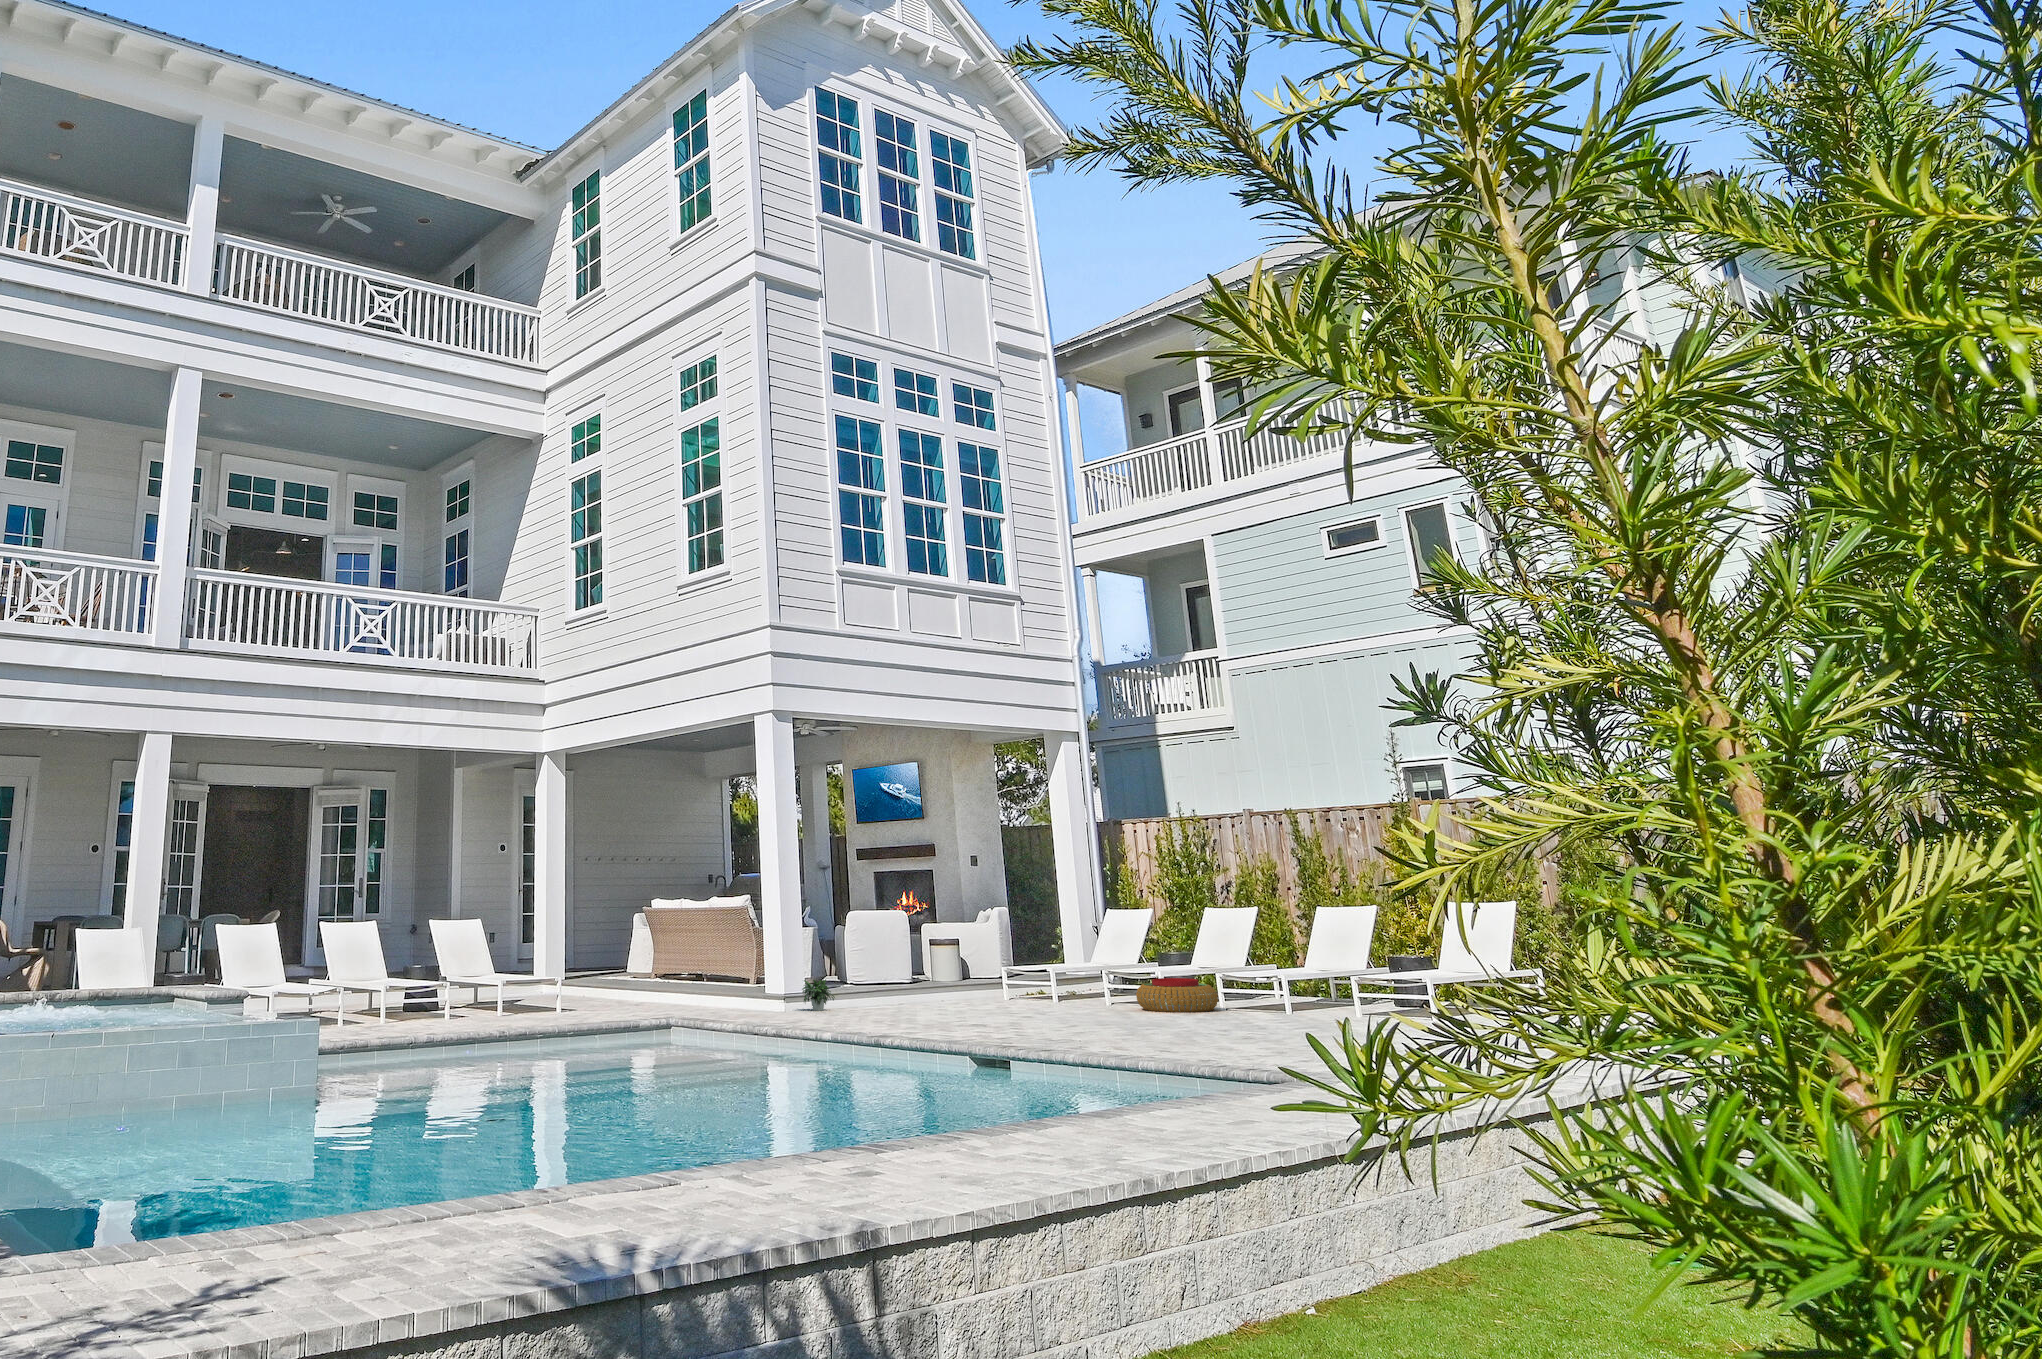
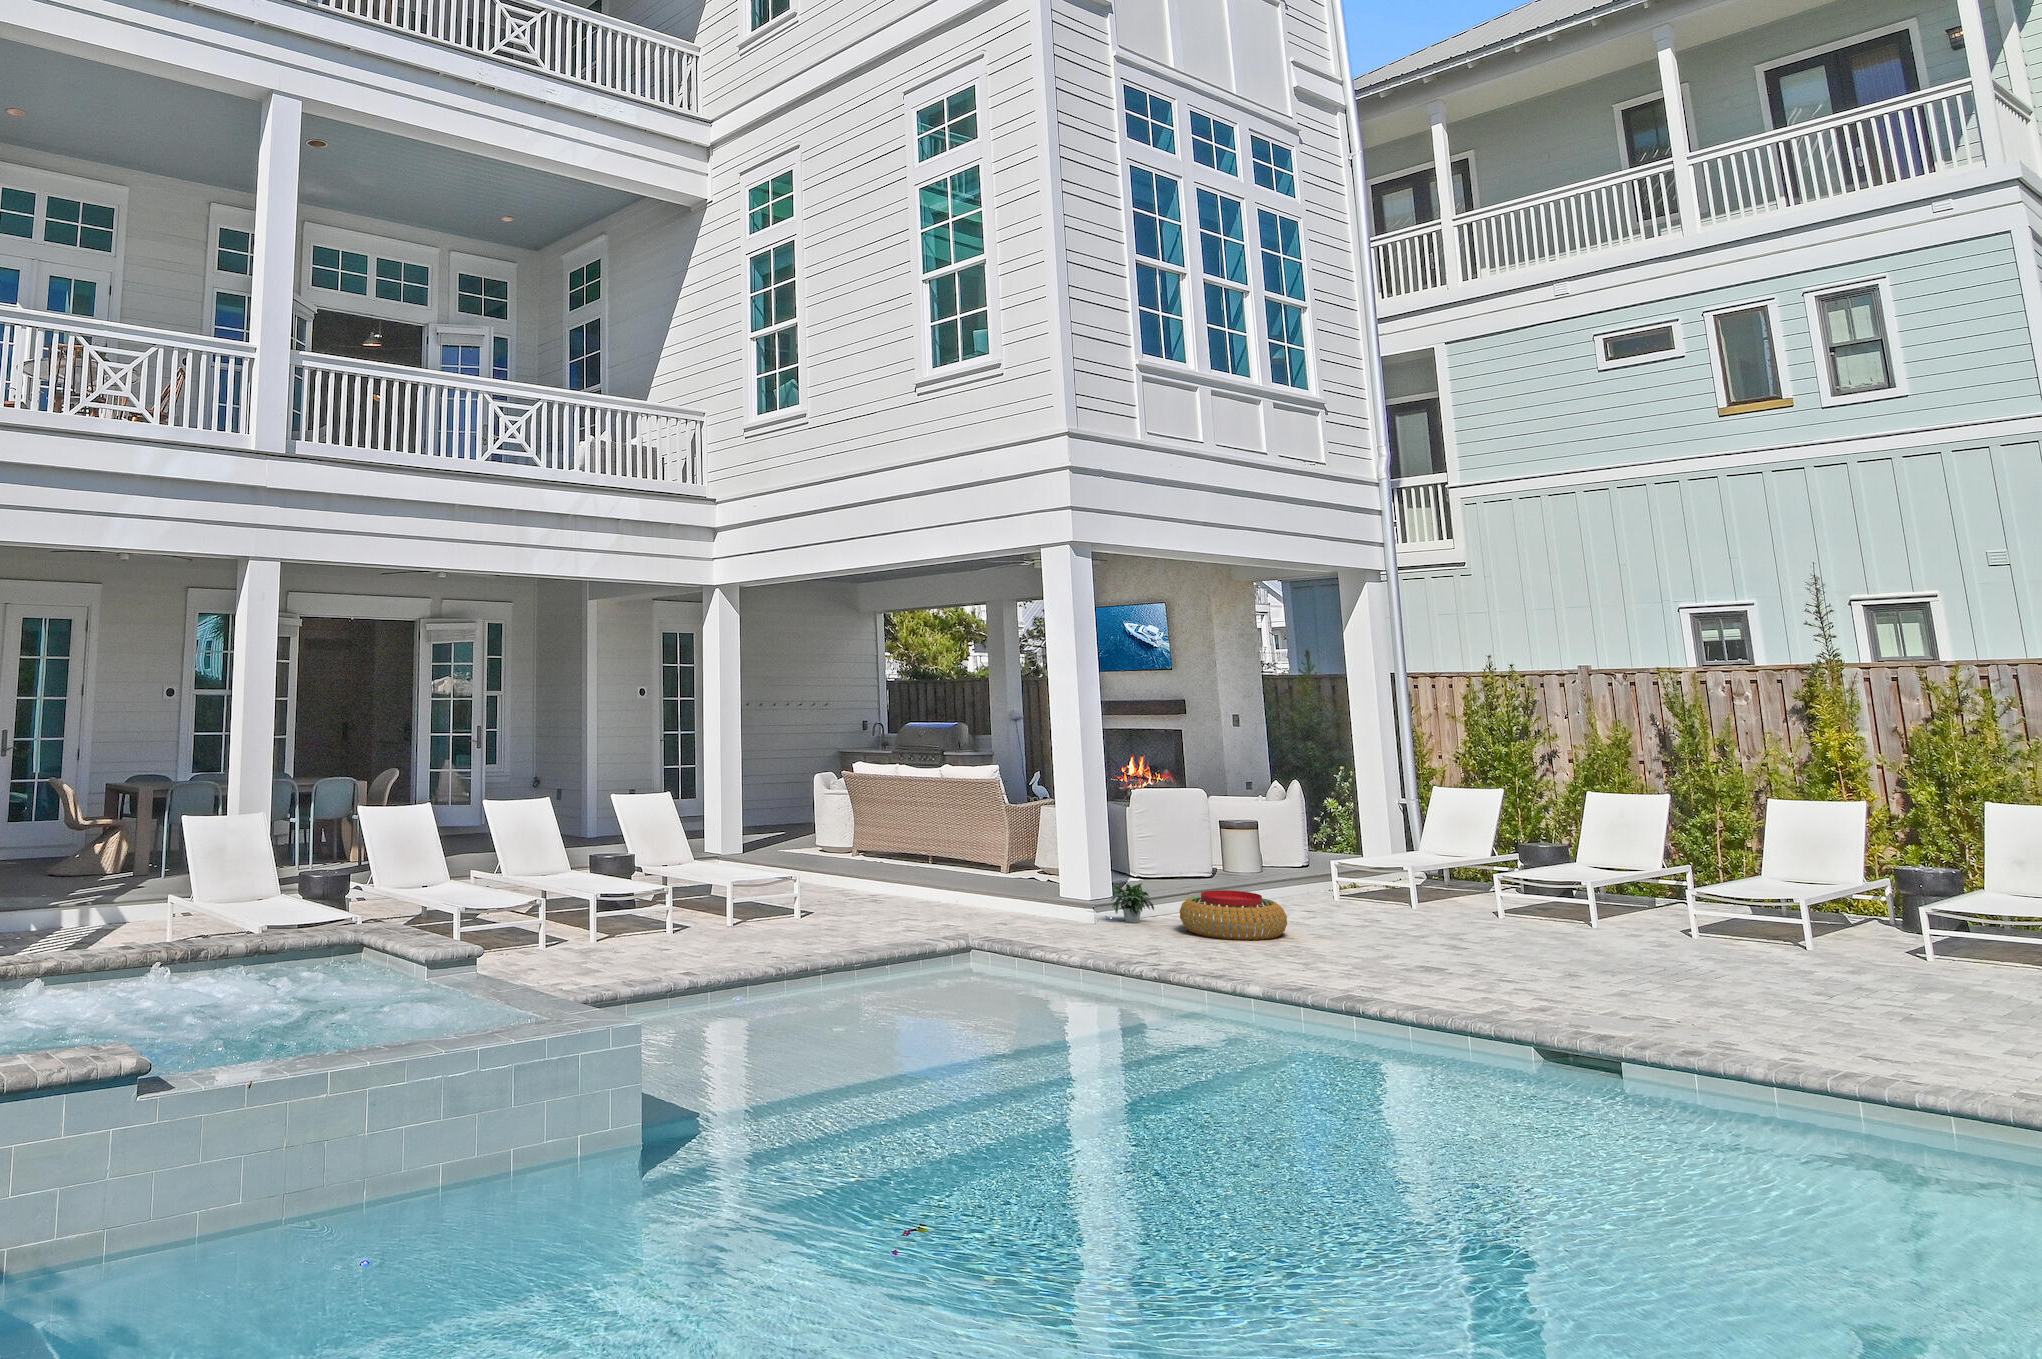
pouf: present [1136,978,1218,1012] -> present [1180,890,1287,940]

